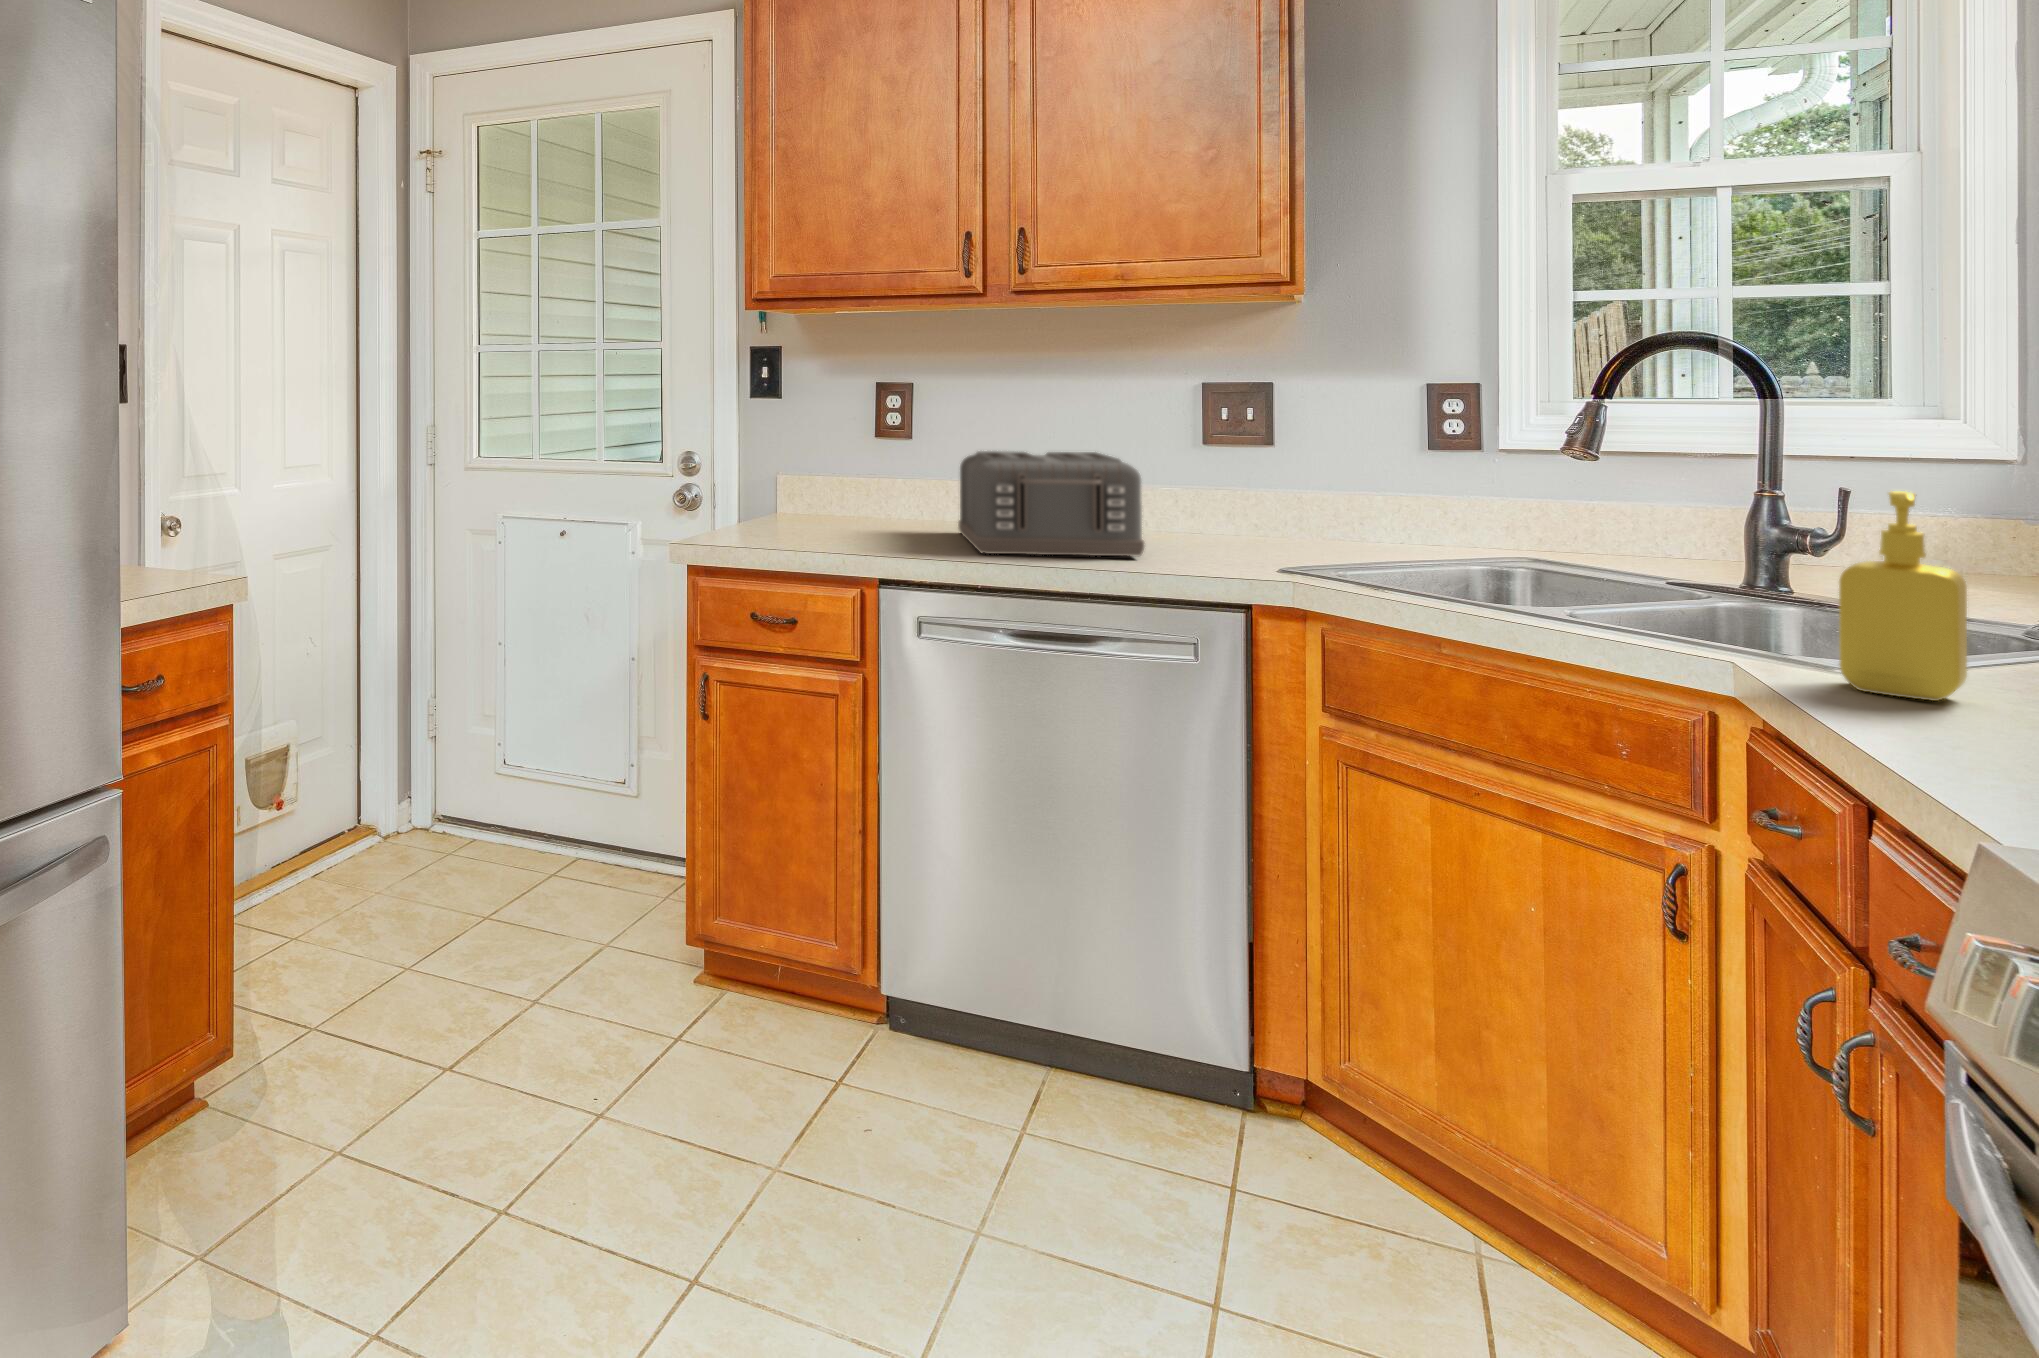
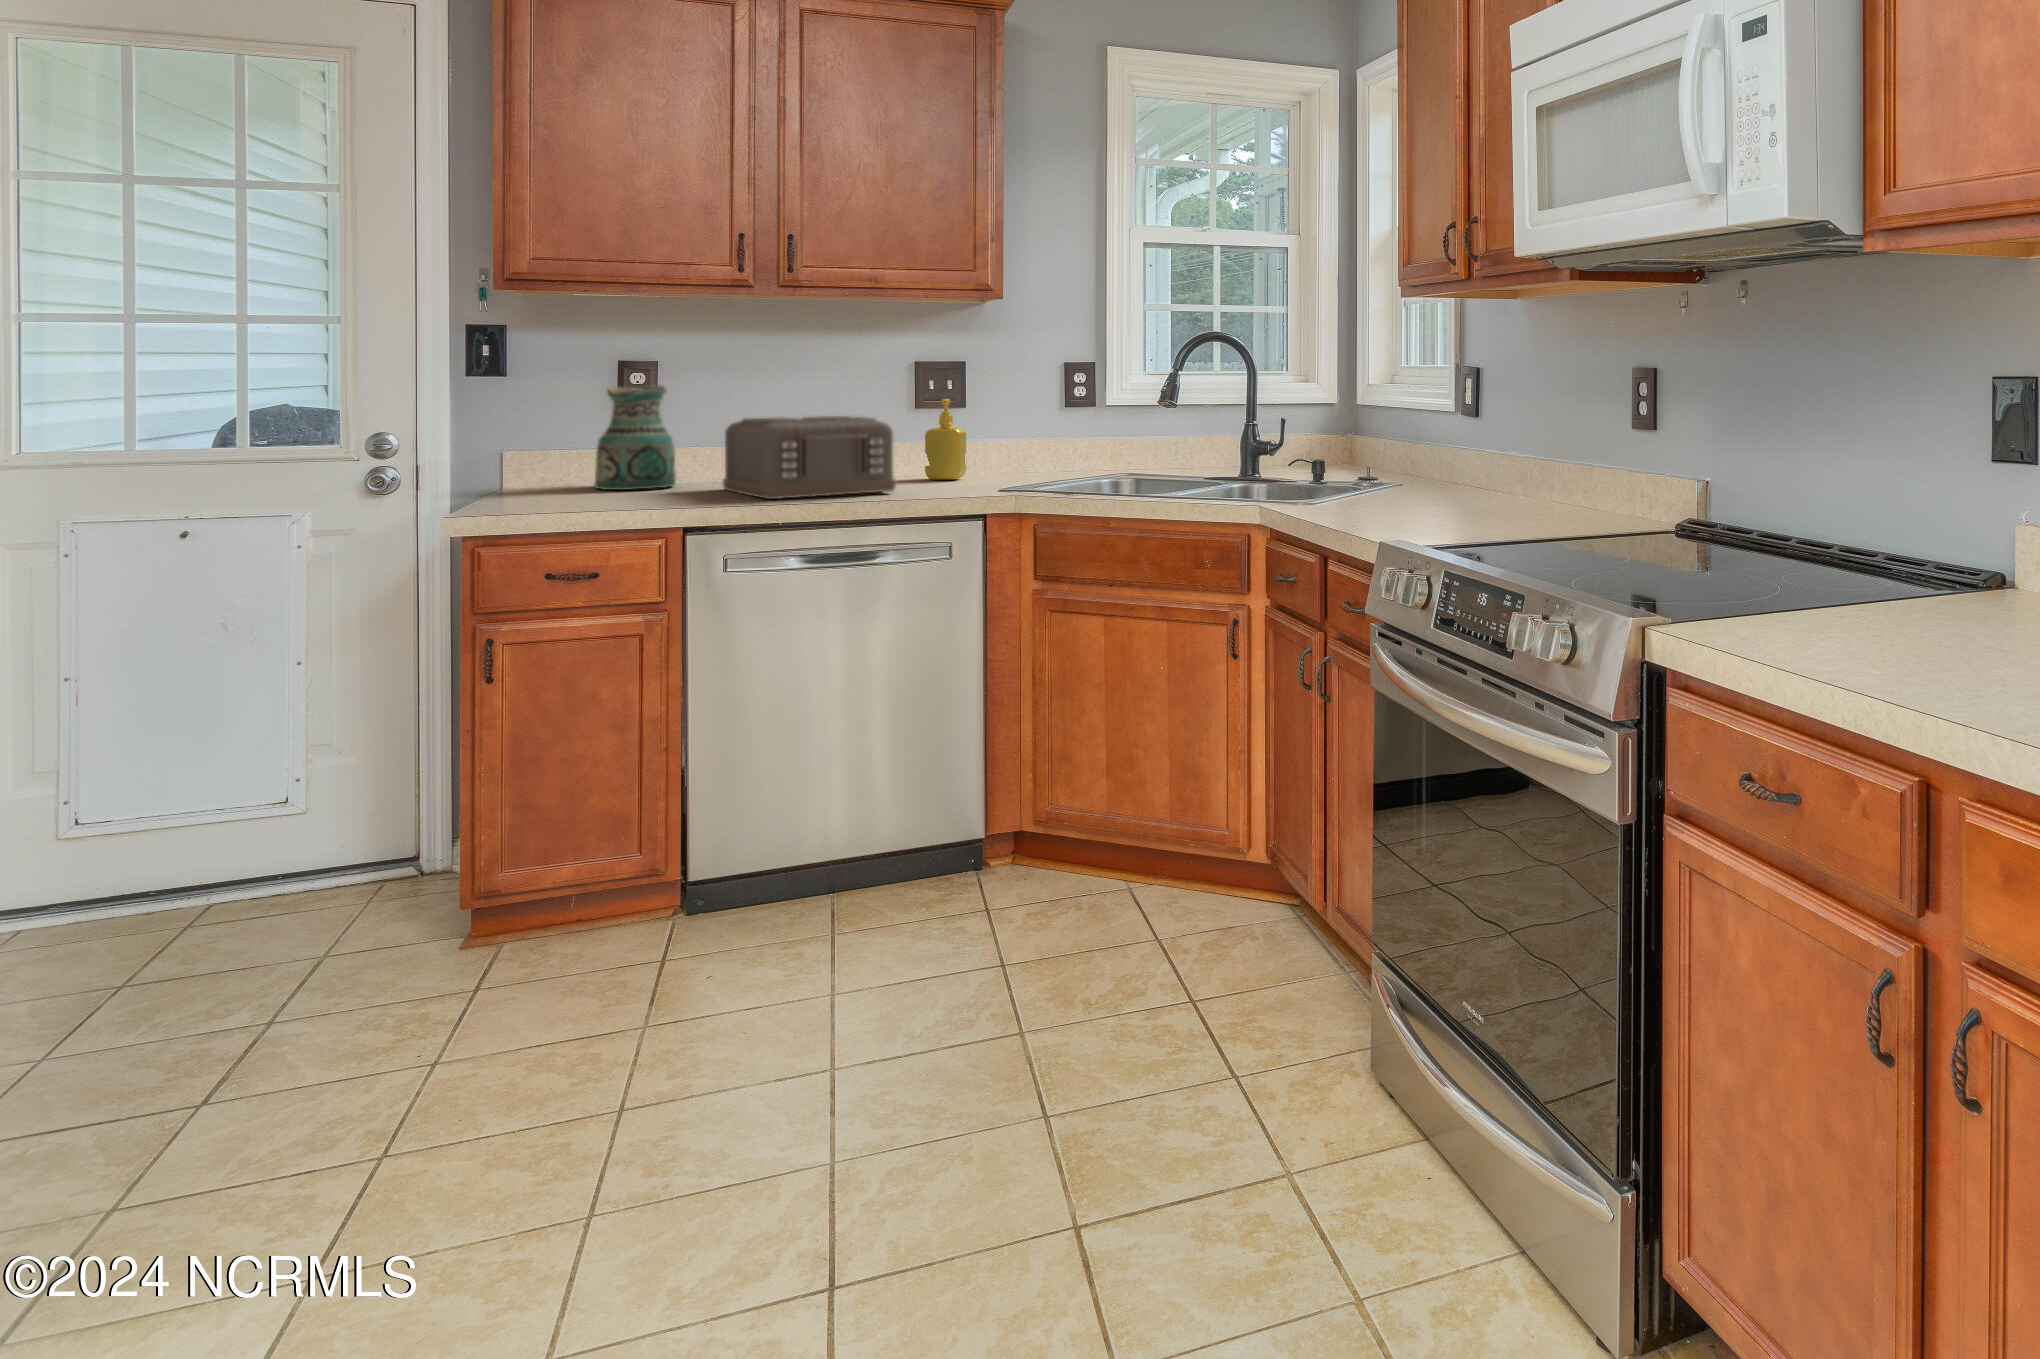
ceramic pitcher: none [840,409,925,525] -> present [594,385,676,490]
soap dispenser: present [1839,491,1967,701] -> present [925,399,966,480]

